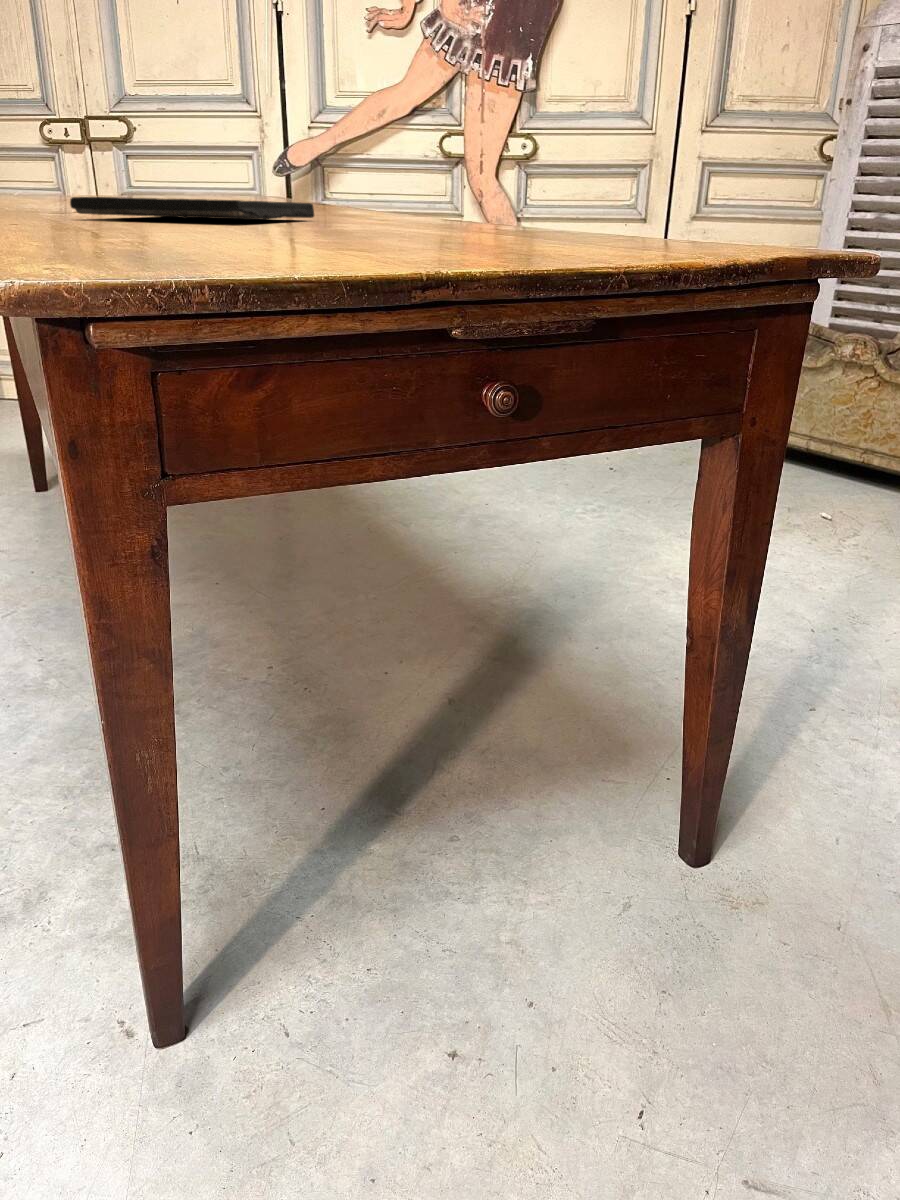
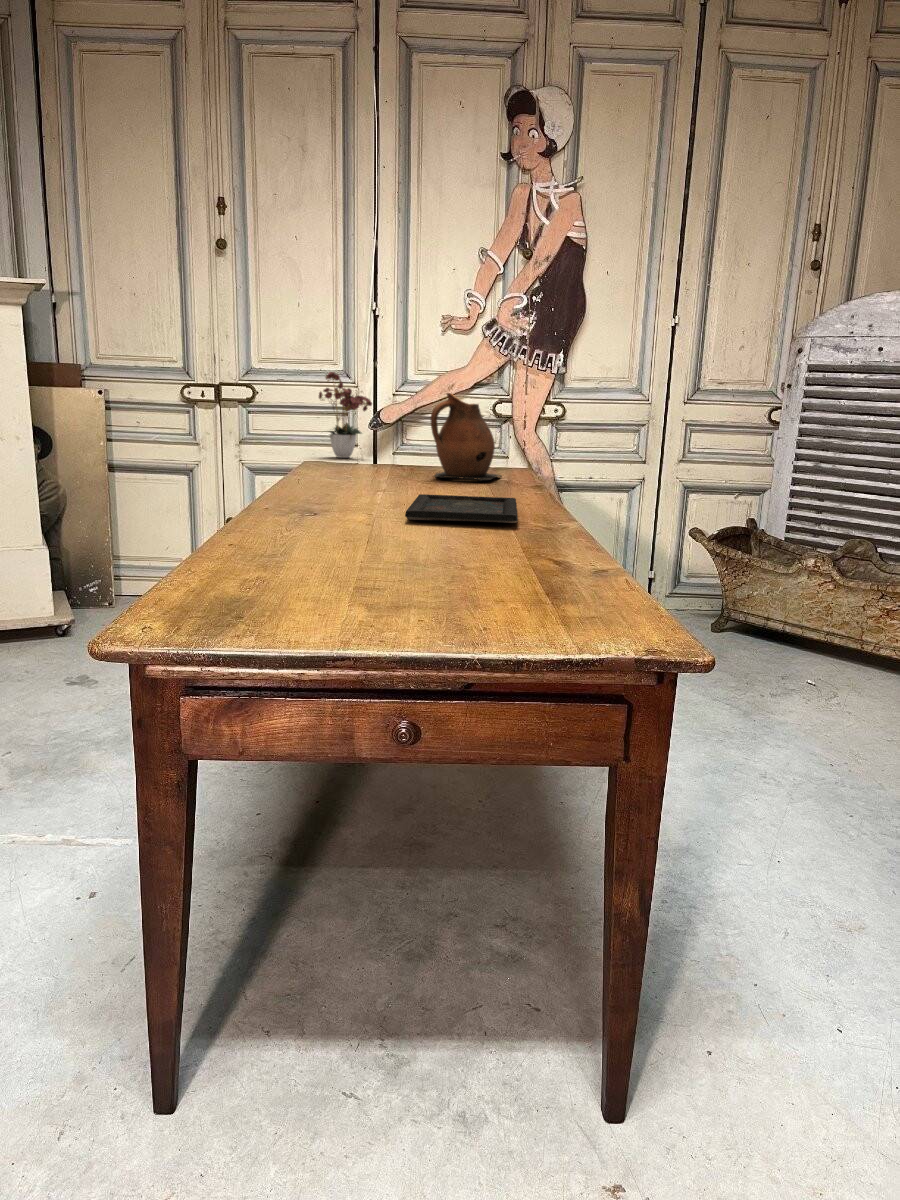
flower arrangement: none [171,73,256,206] -> present [319,372,372,458]
ceramic pitcher: none [272,77,388,214] -> present [431,393,502,481]

